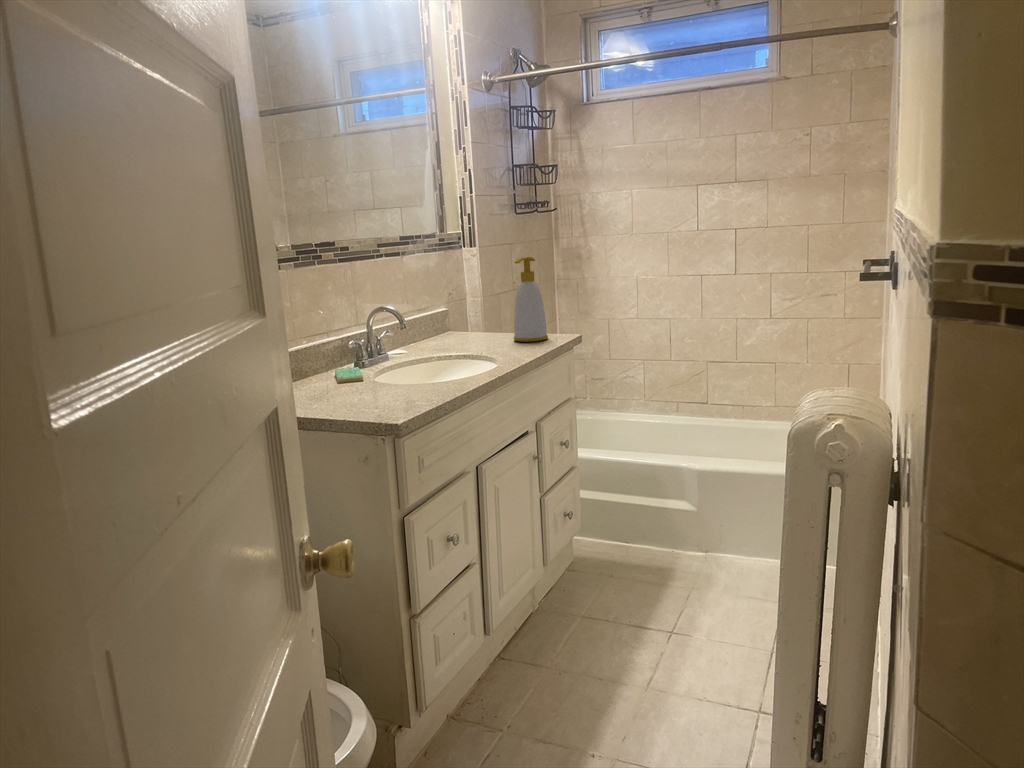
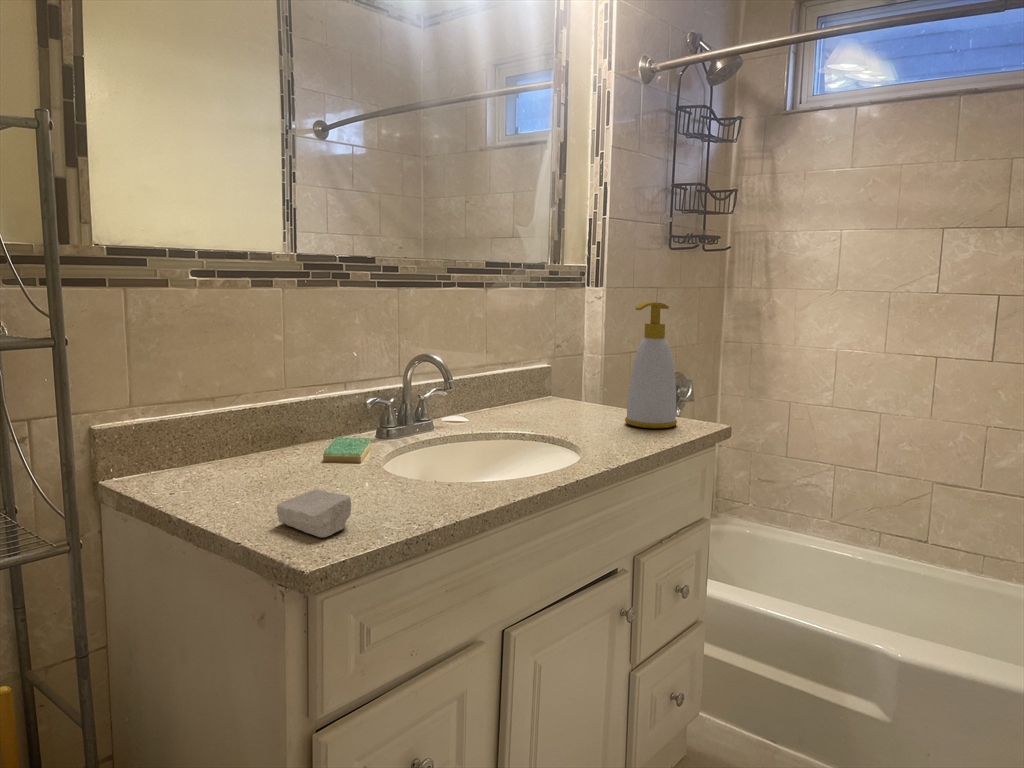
soap bar: none [354,387,398,411] -> present [277,489,351,537]

